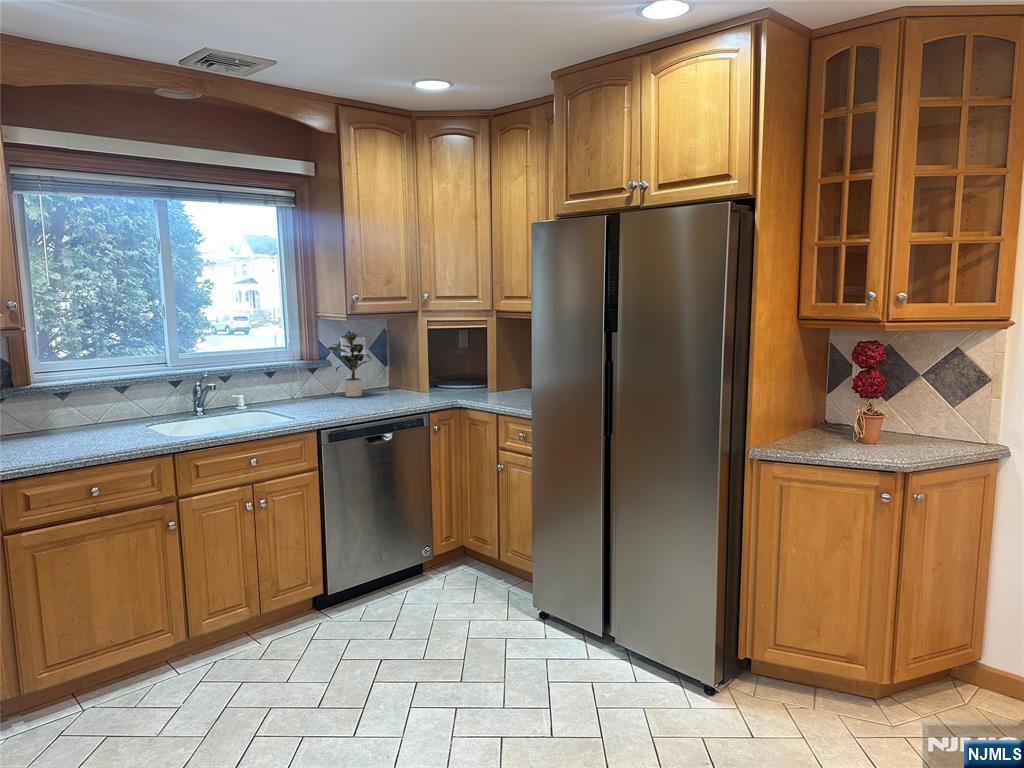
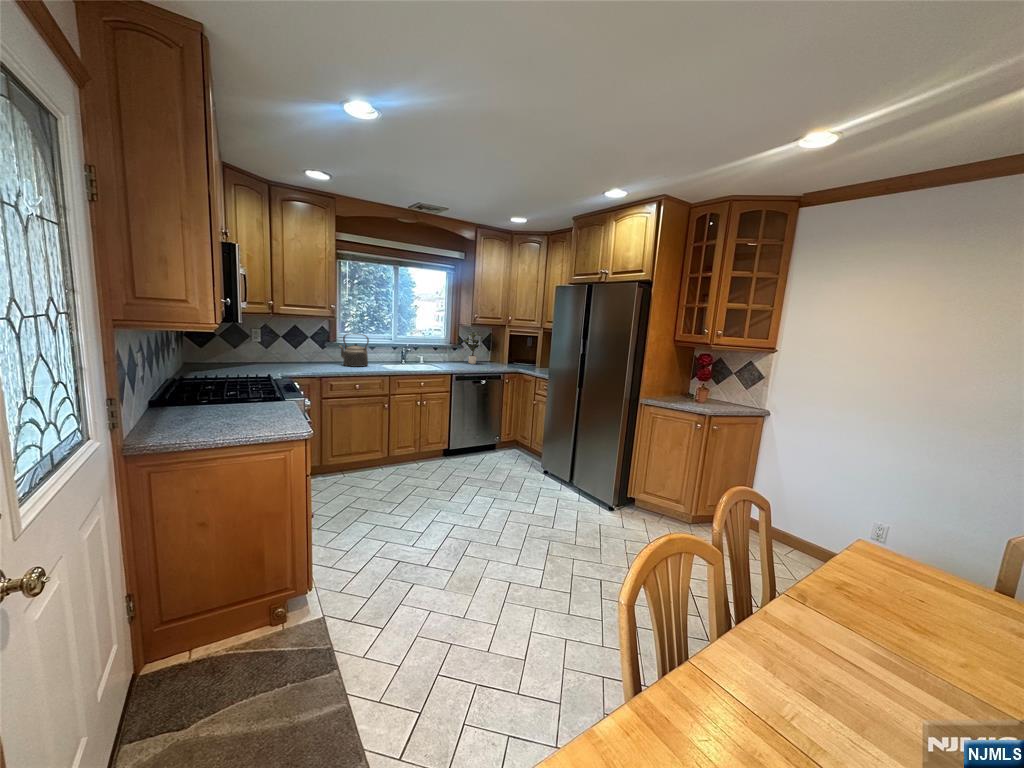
kettle: none [36,361,115,441] -> present [339,333,369,367]

